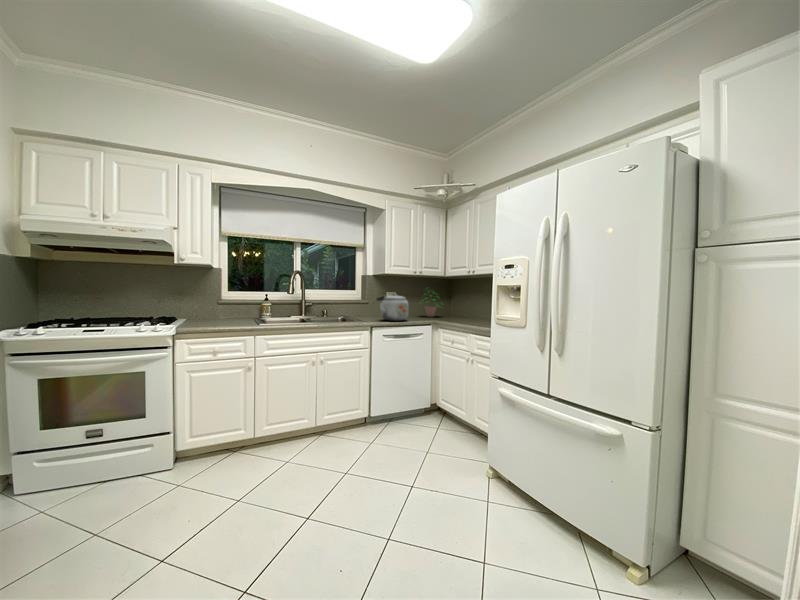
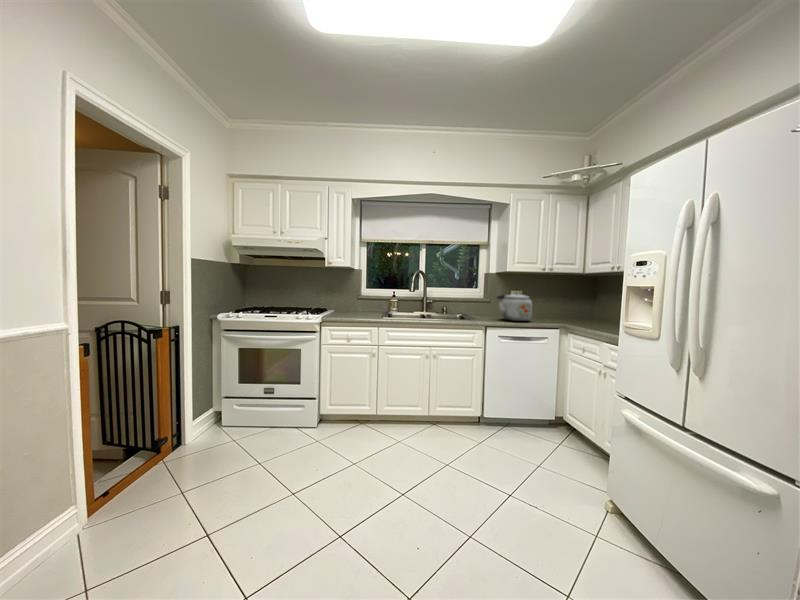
potted plant: present [425,288,438,317] -> none [546,286,581,318]

